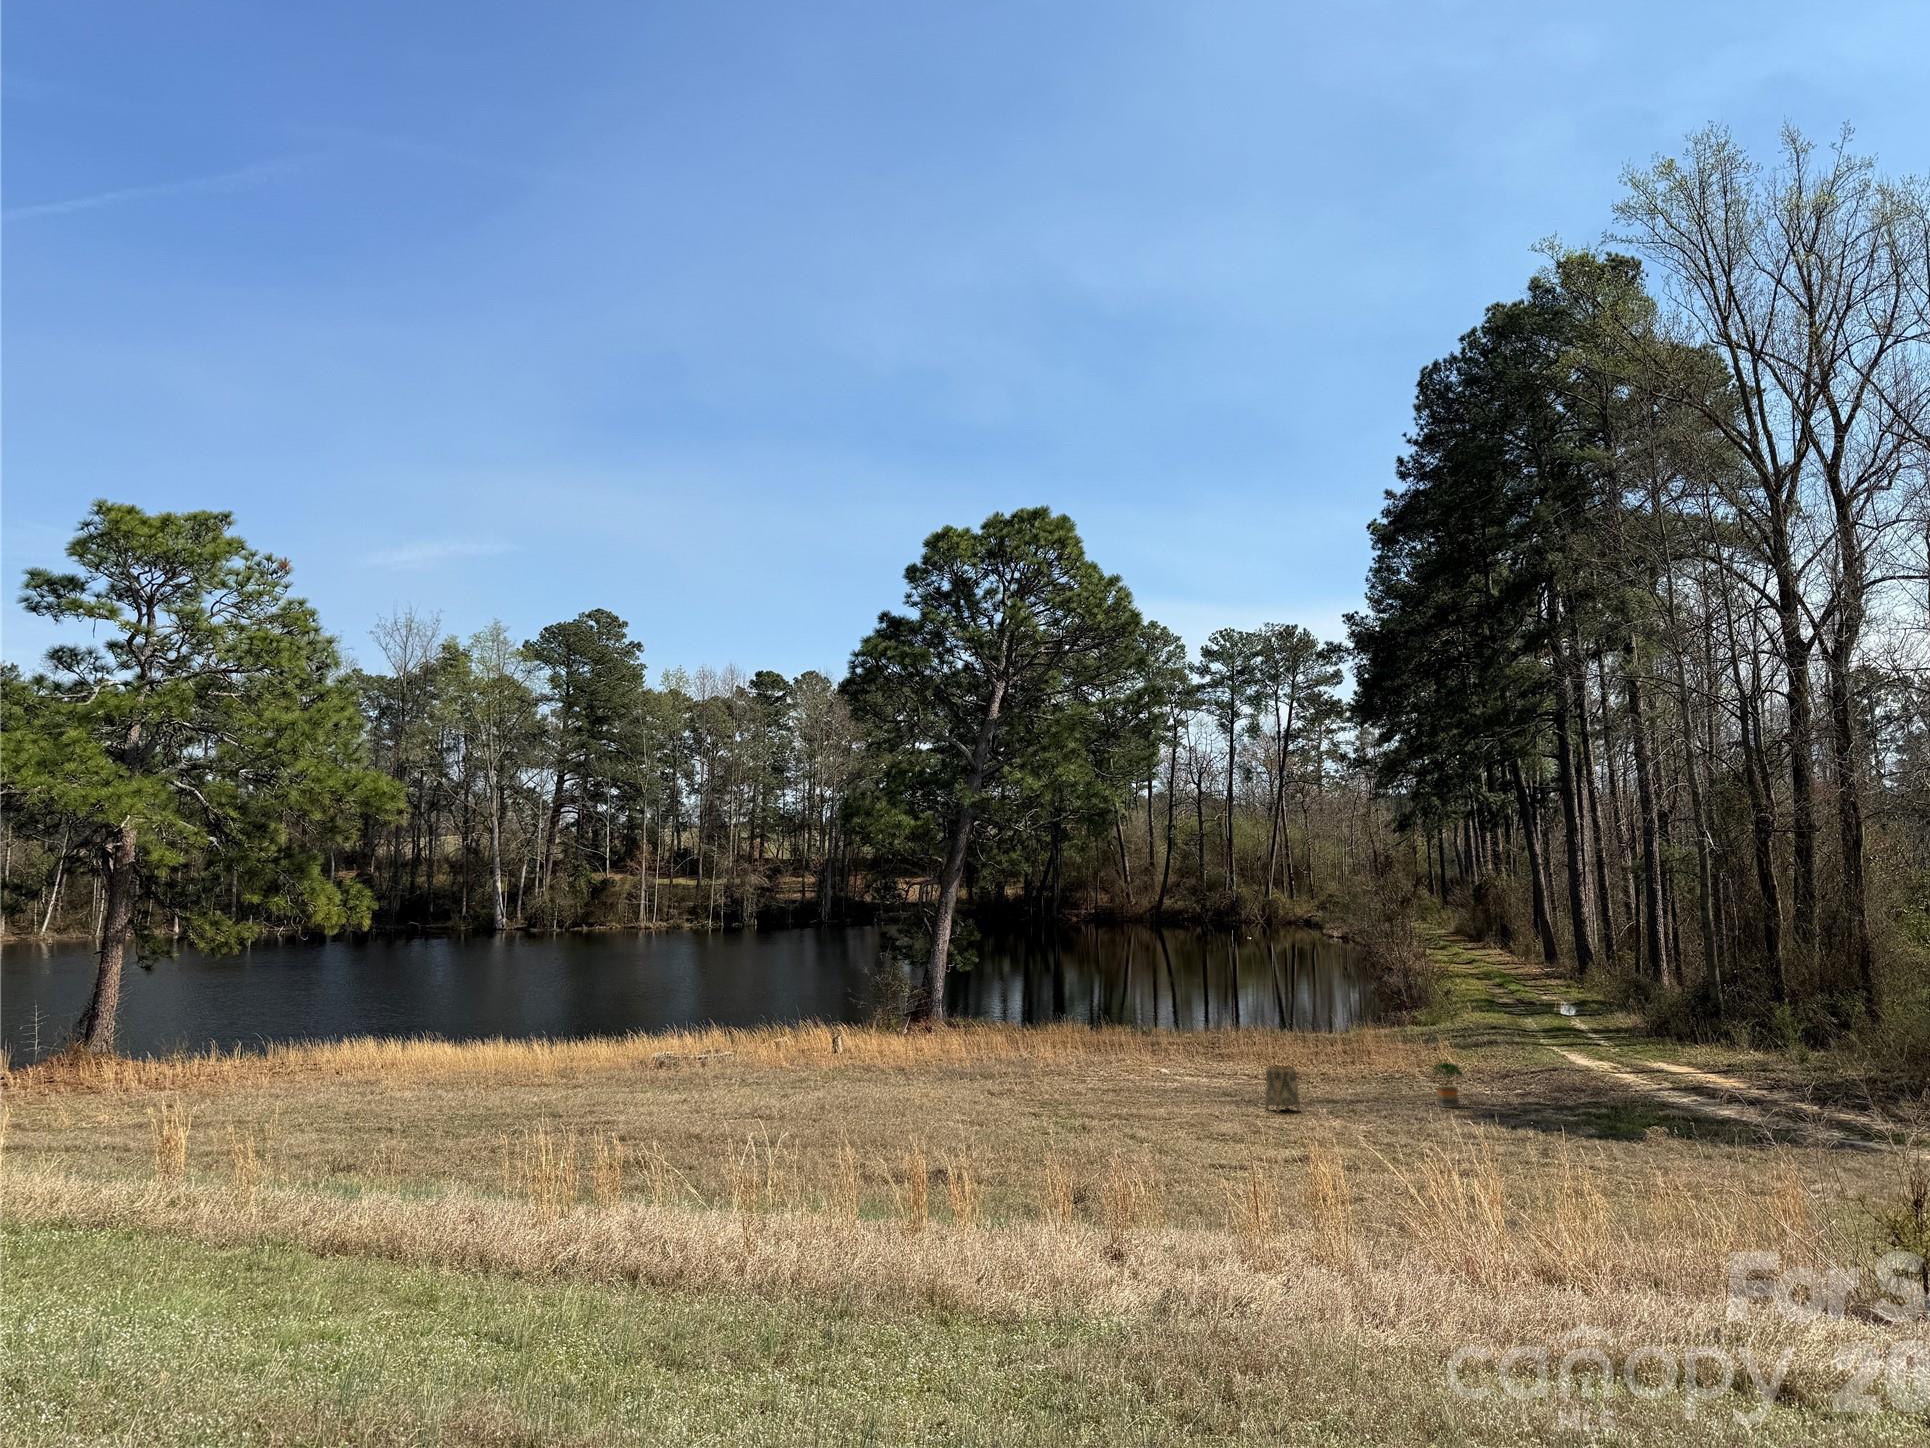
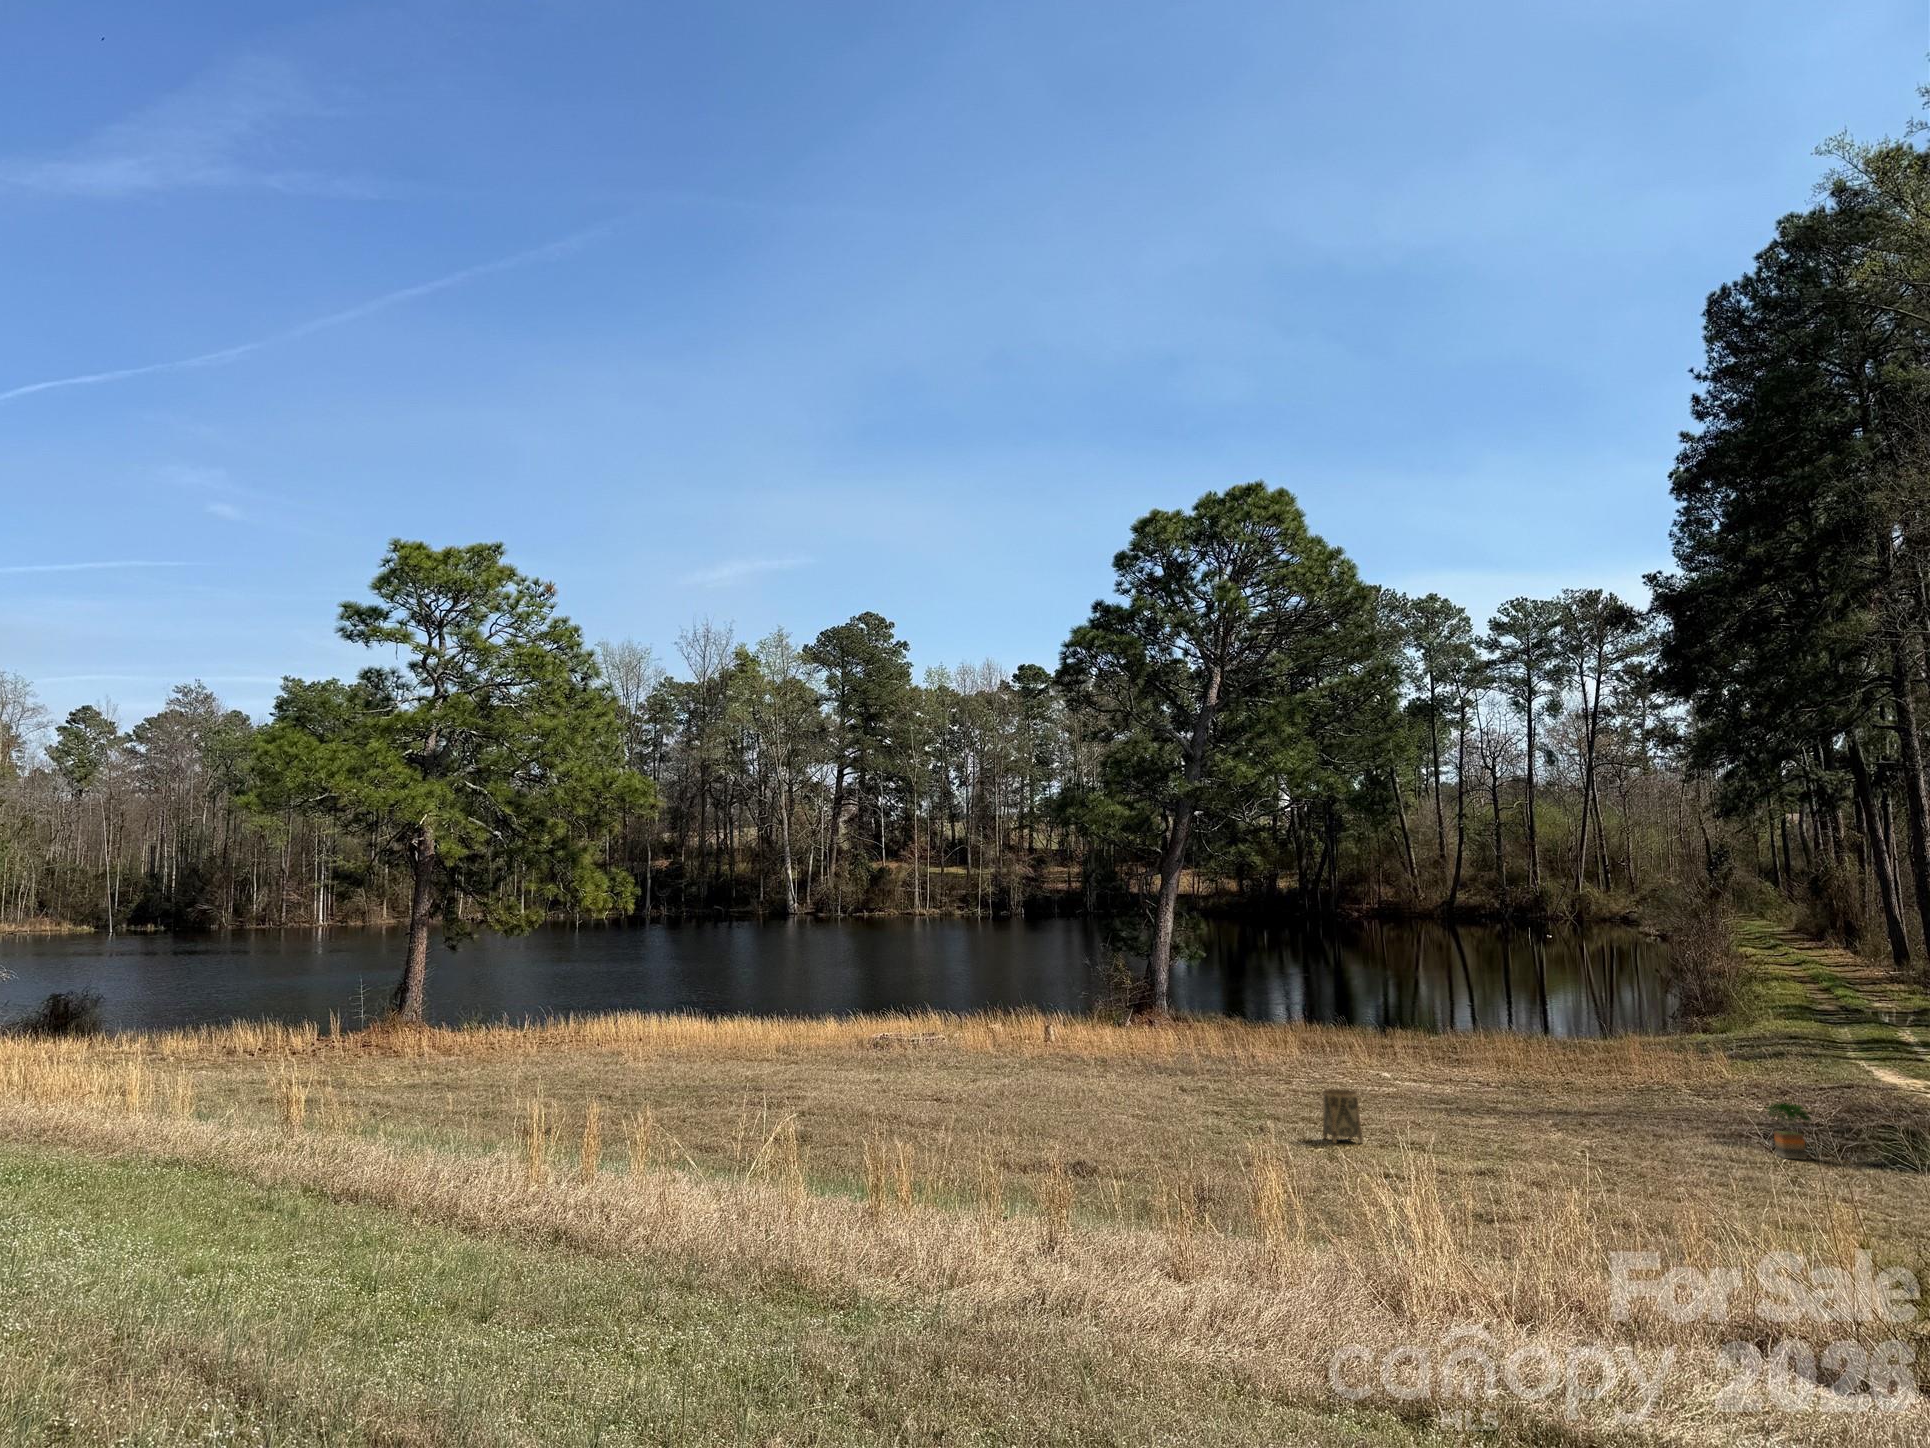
basket: present [1265,1066,1300,1112] -> present [1323,1089,1363,1144]

